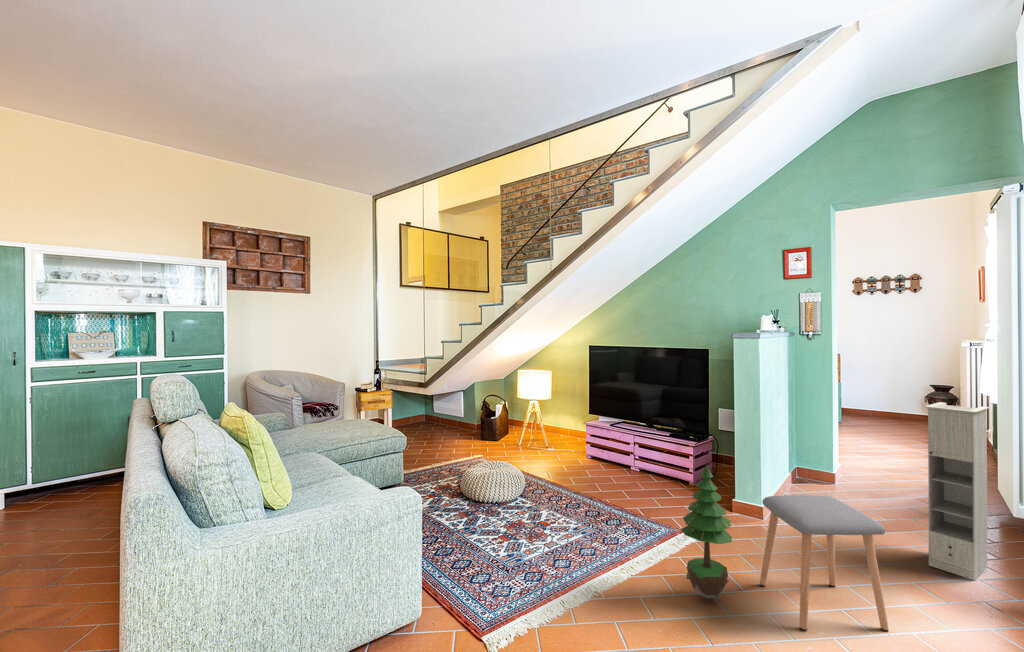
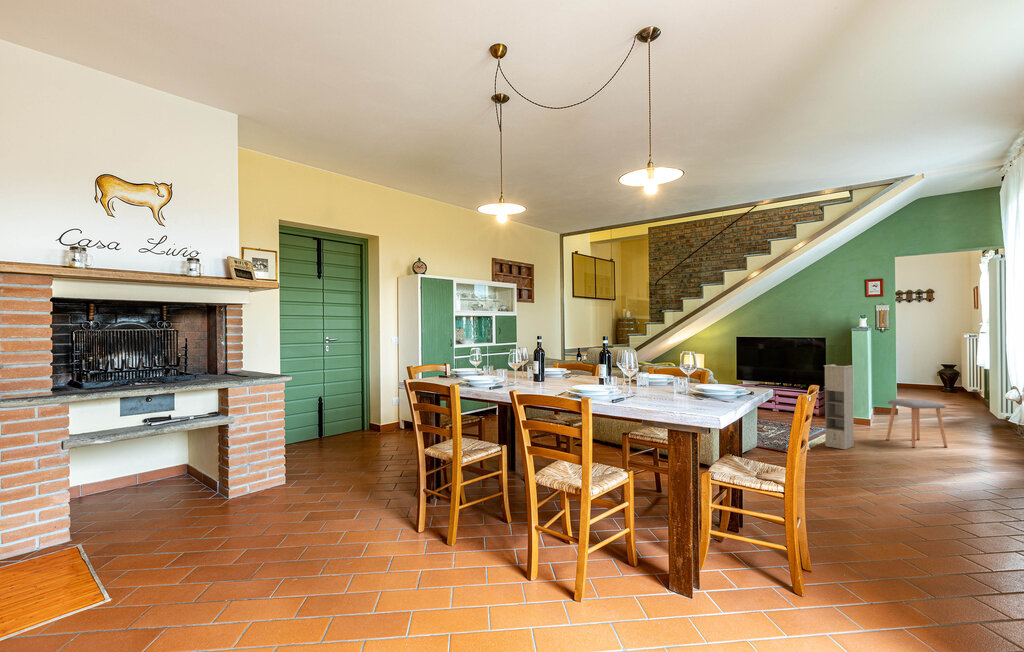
cabinet: present [925,402,989,580] -> present [824,364,854,449]
potted tree: present [681,465,732,599] -> none [854,384,880,443]

